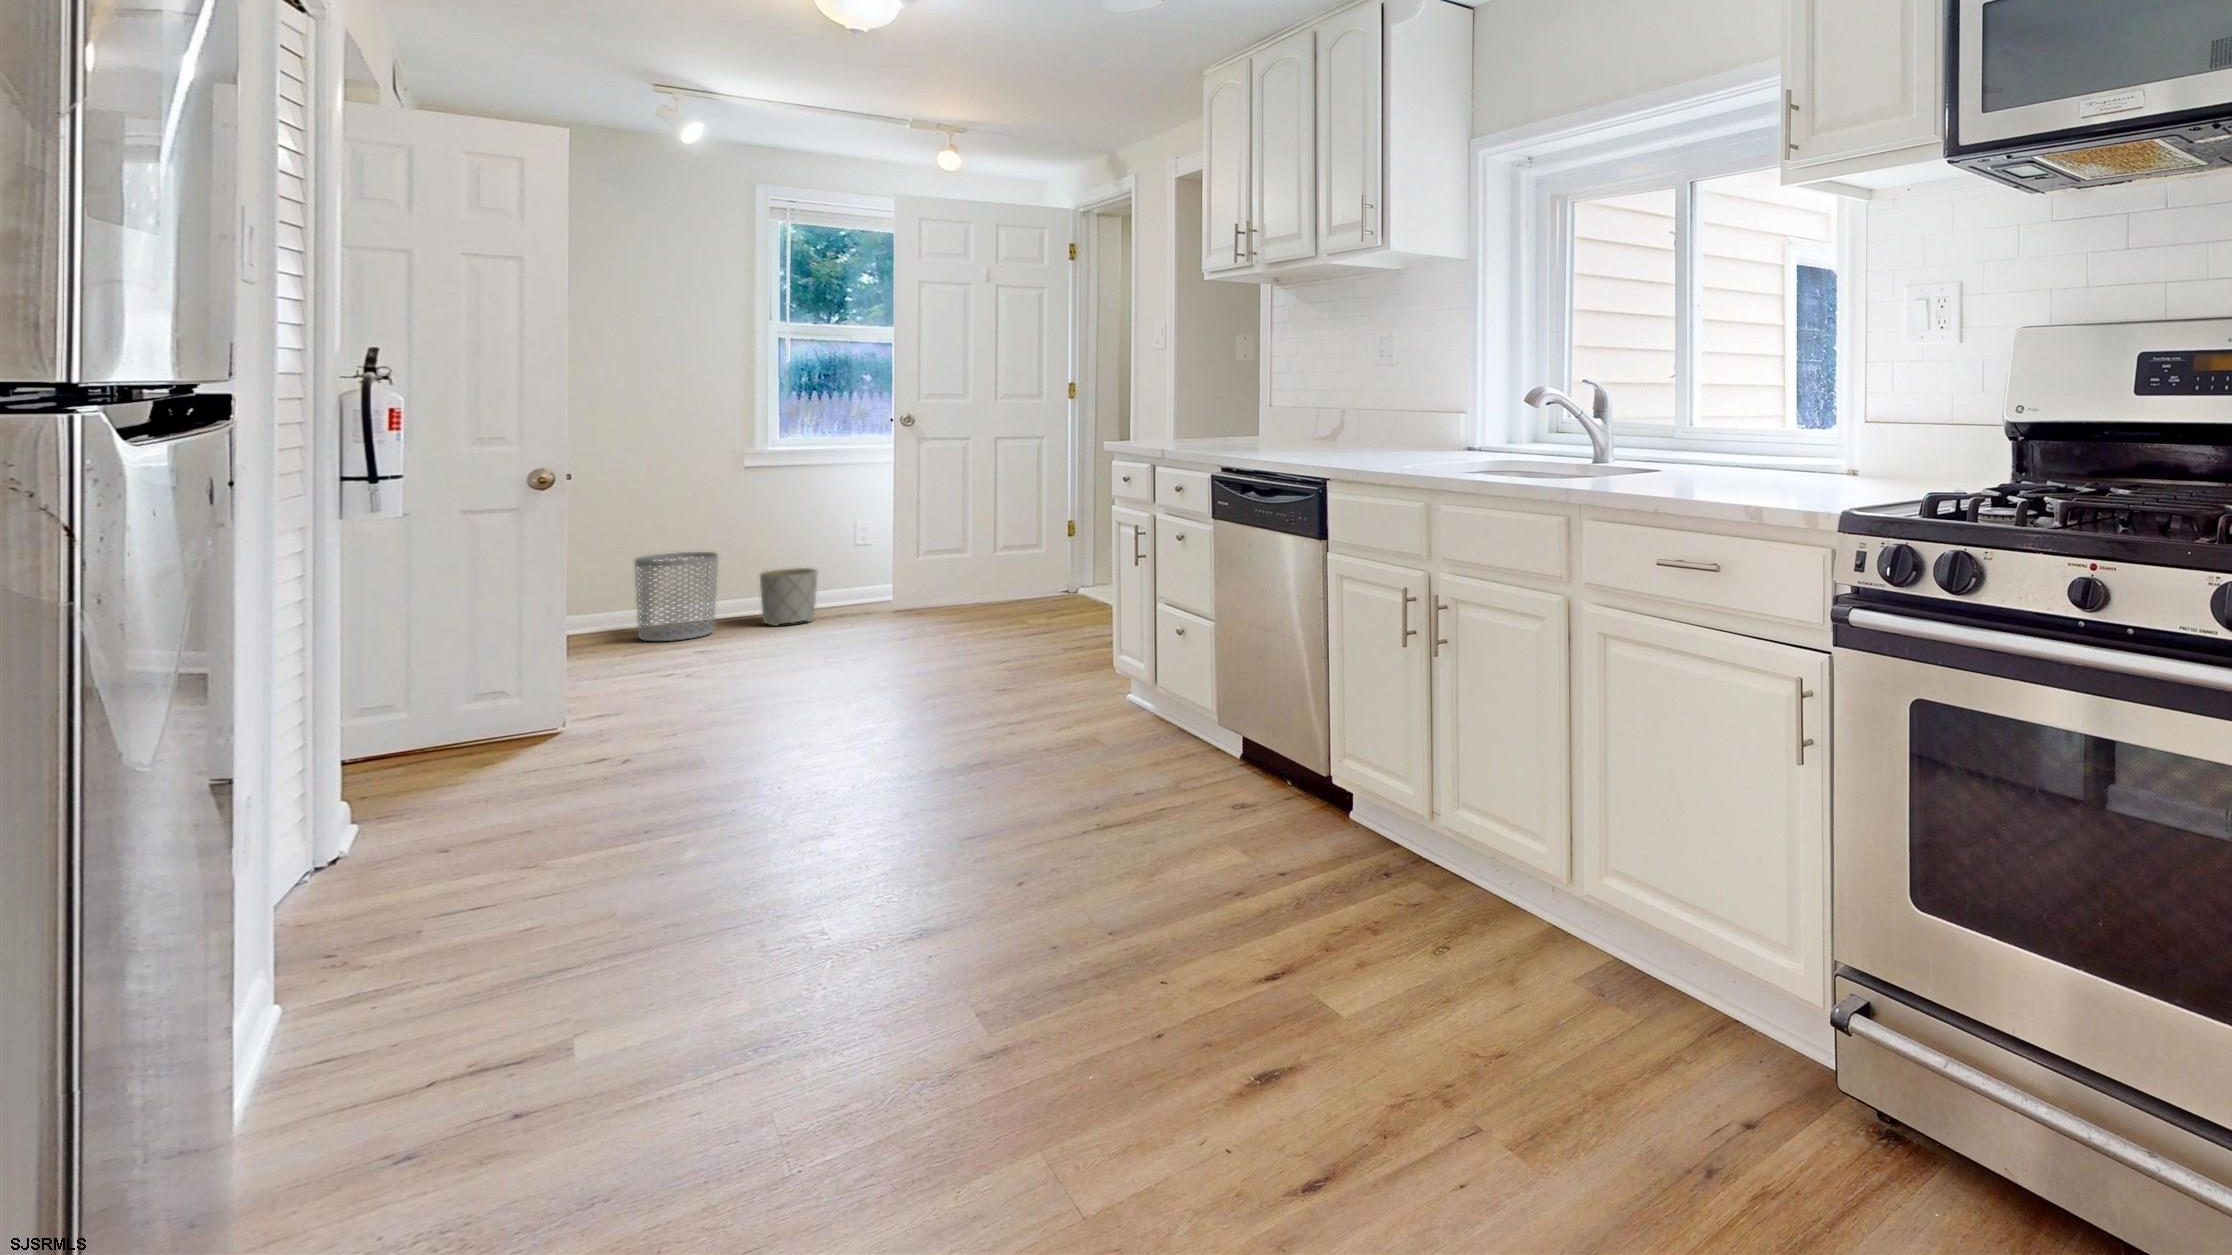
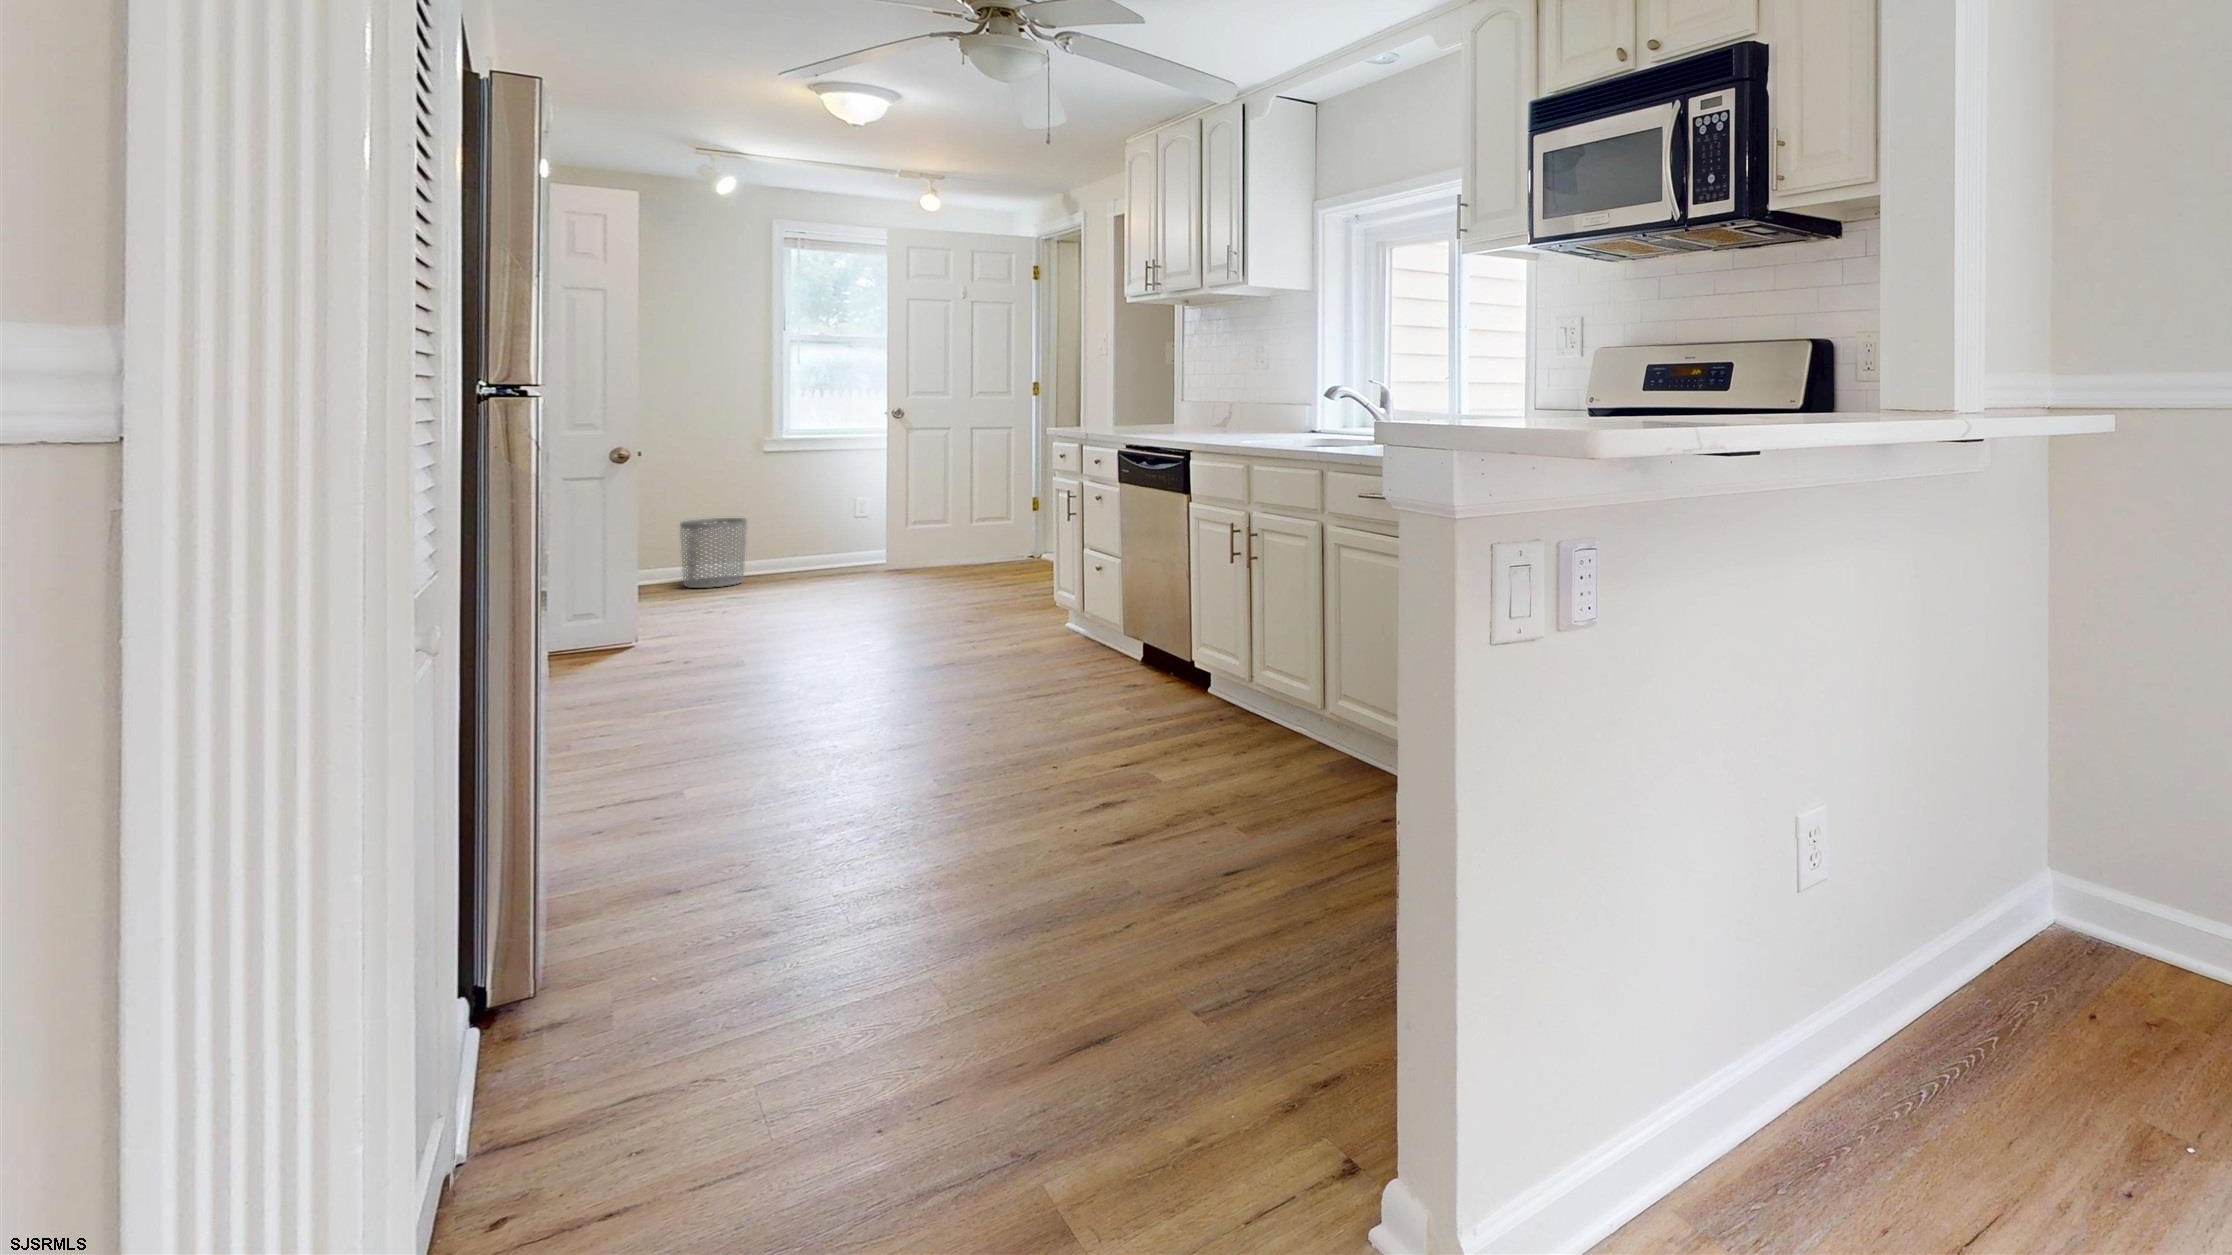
planter: present [760,568,817,626] -> none [780,532,827,578]

